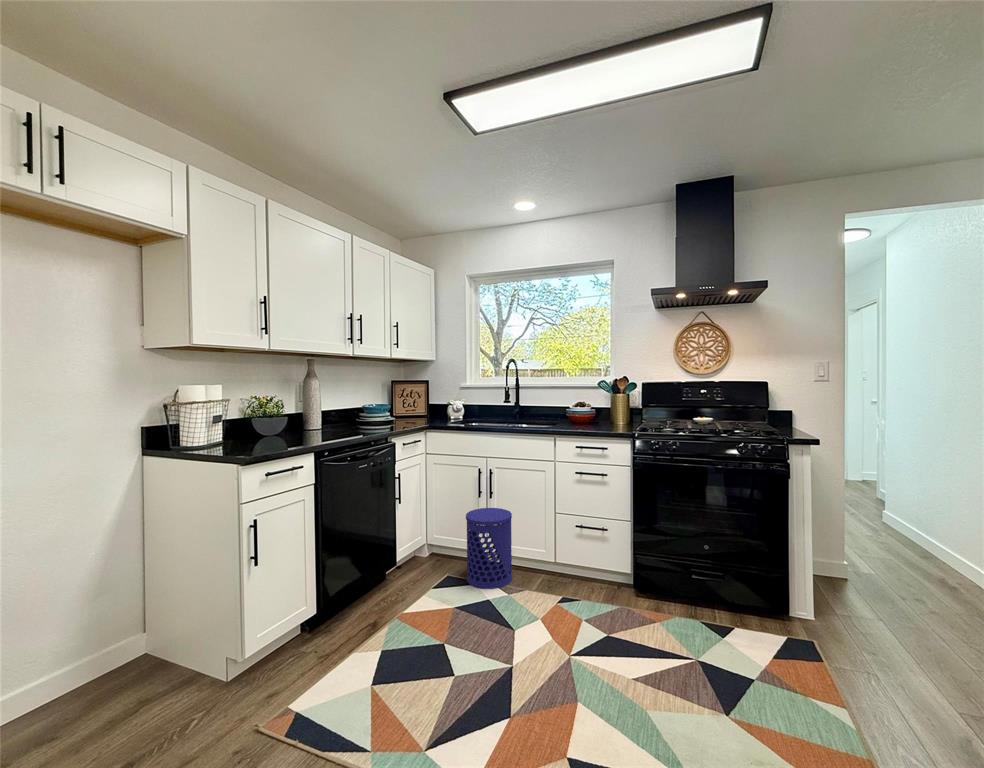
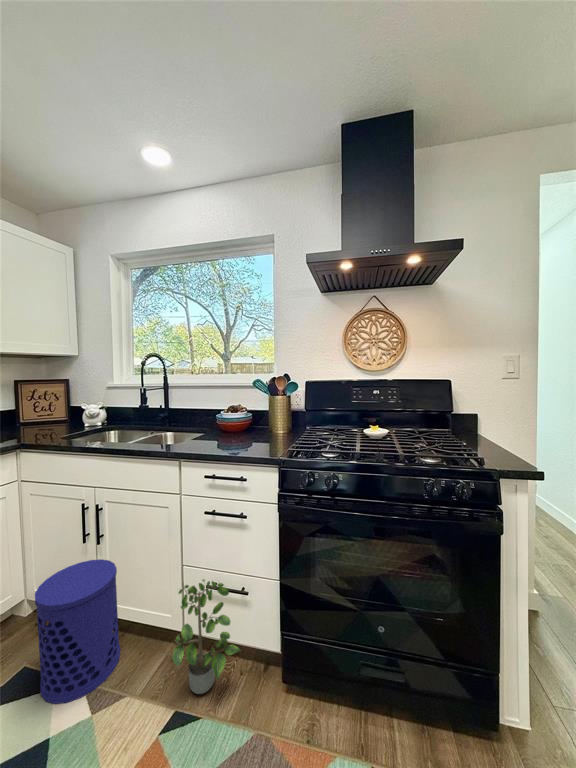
potted plant: none [562,514,609,592] -> present [172,580,241,694]

